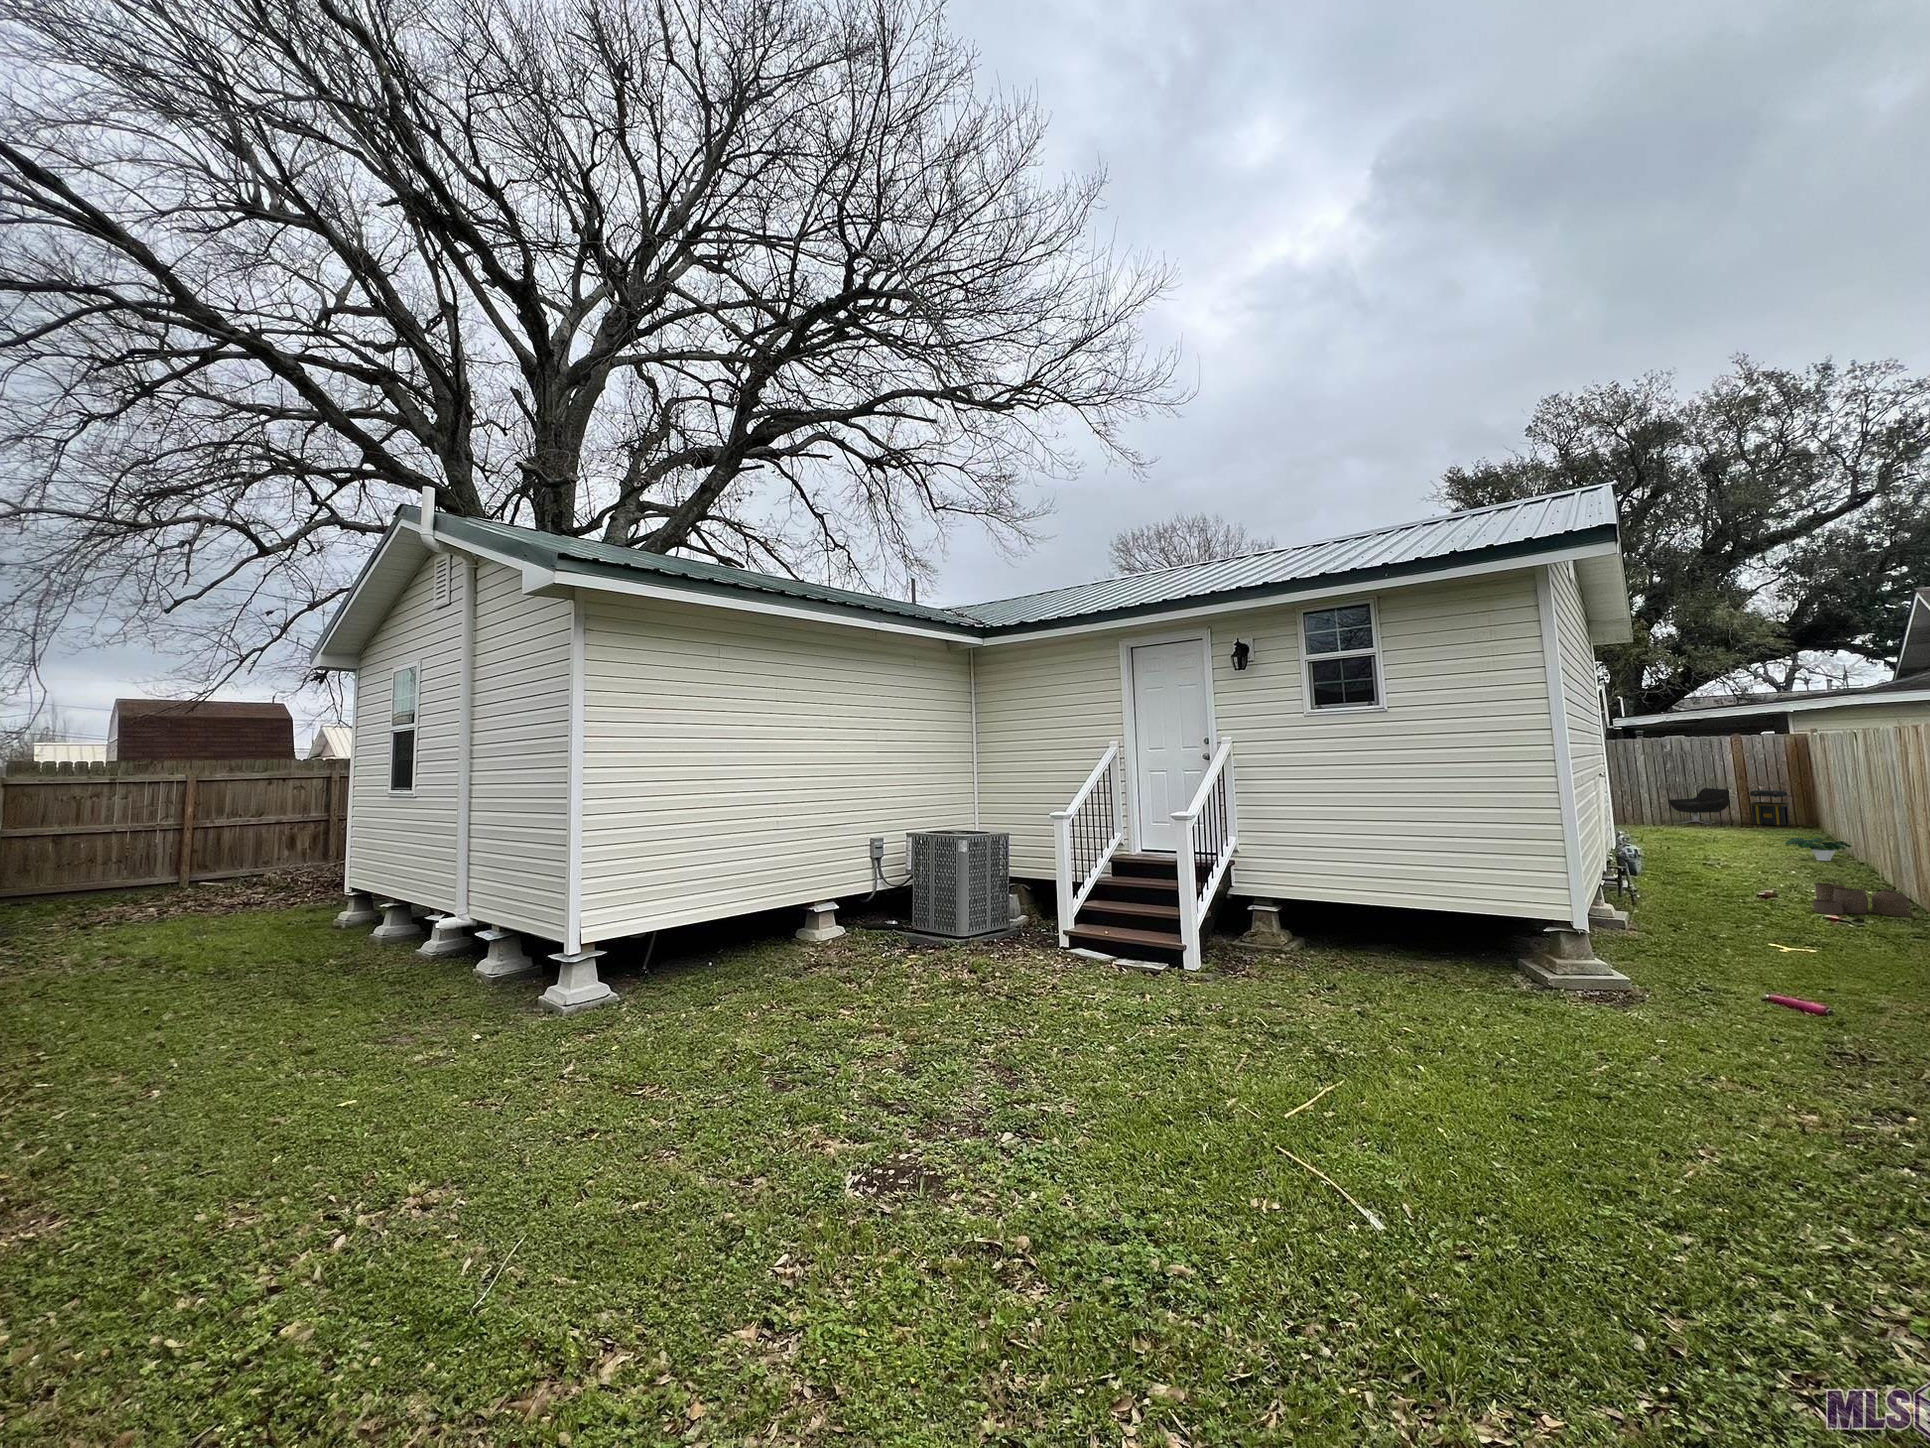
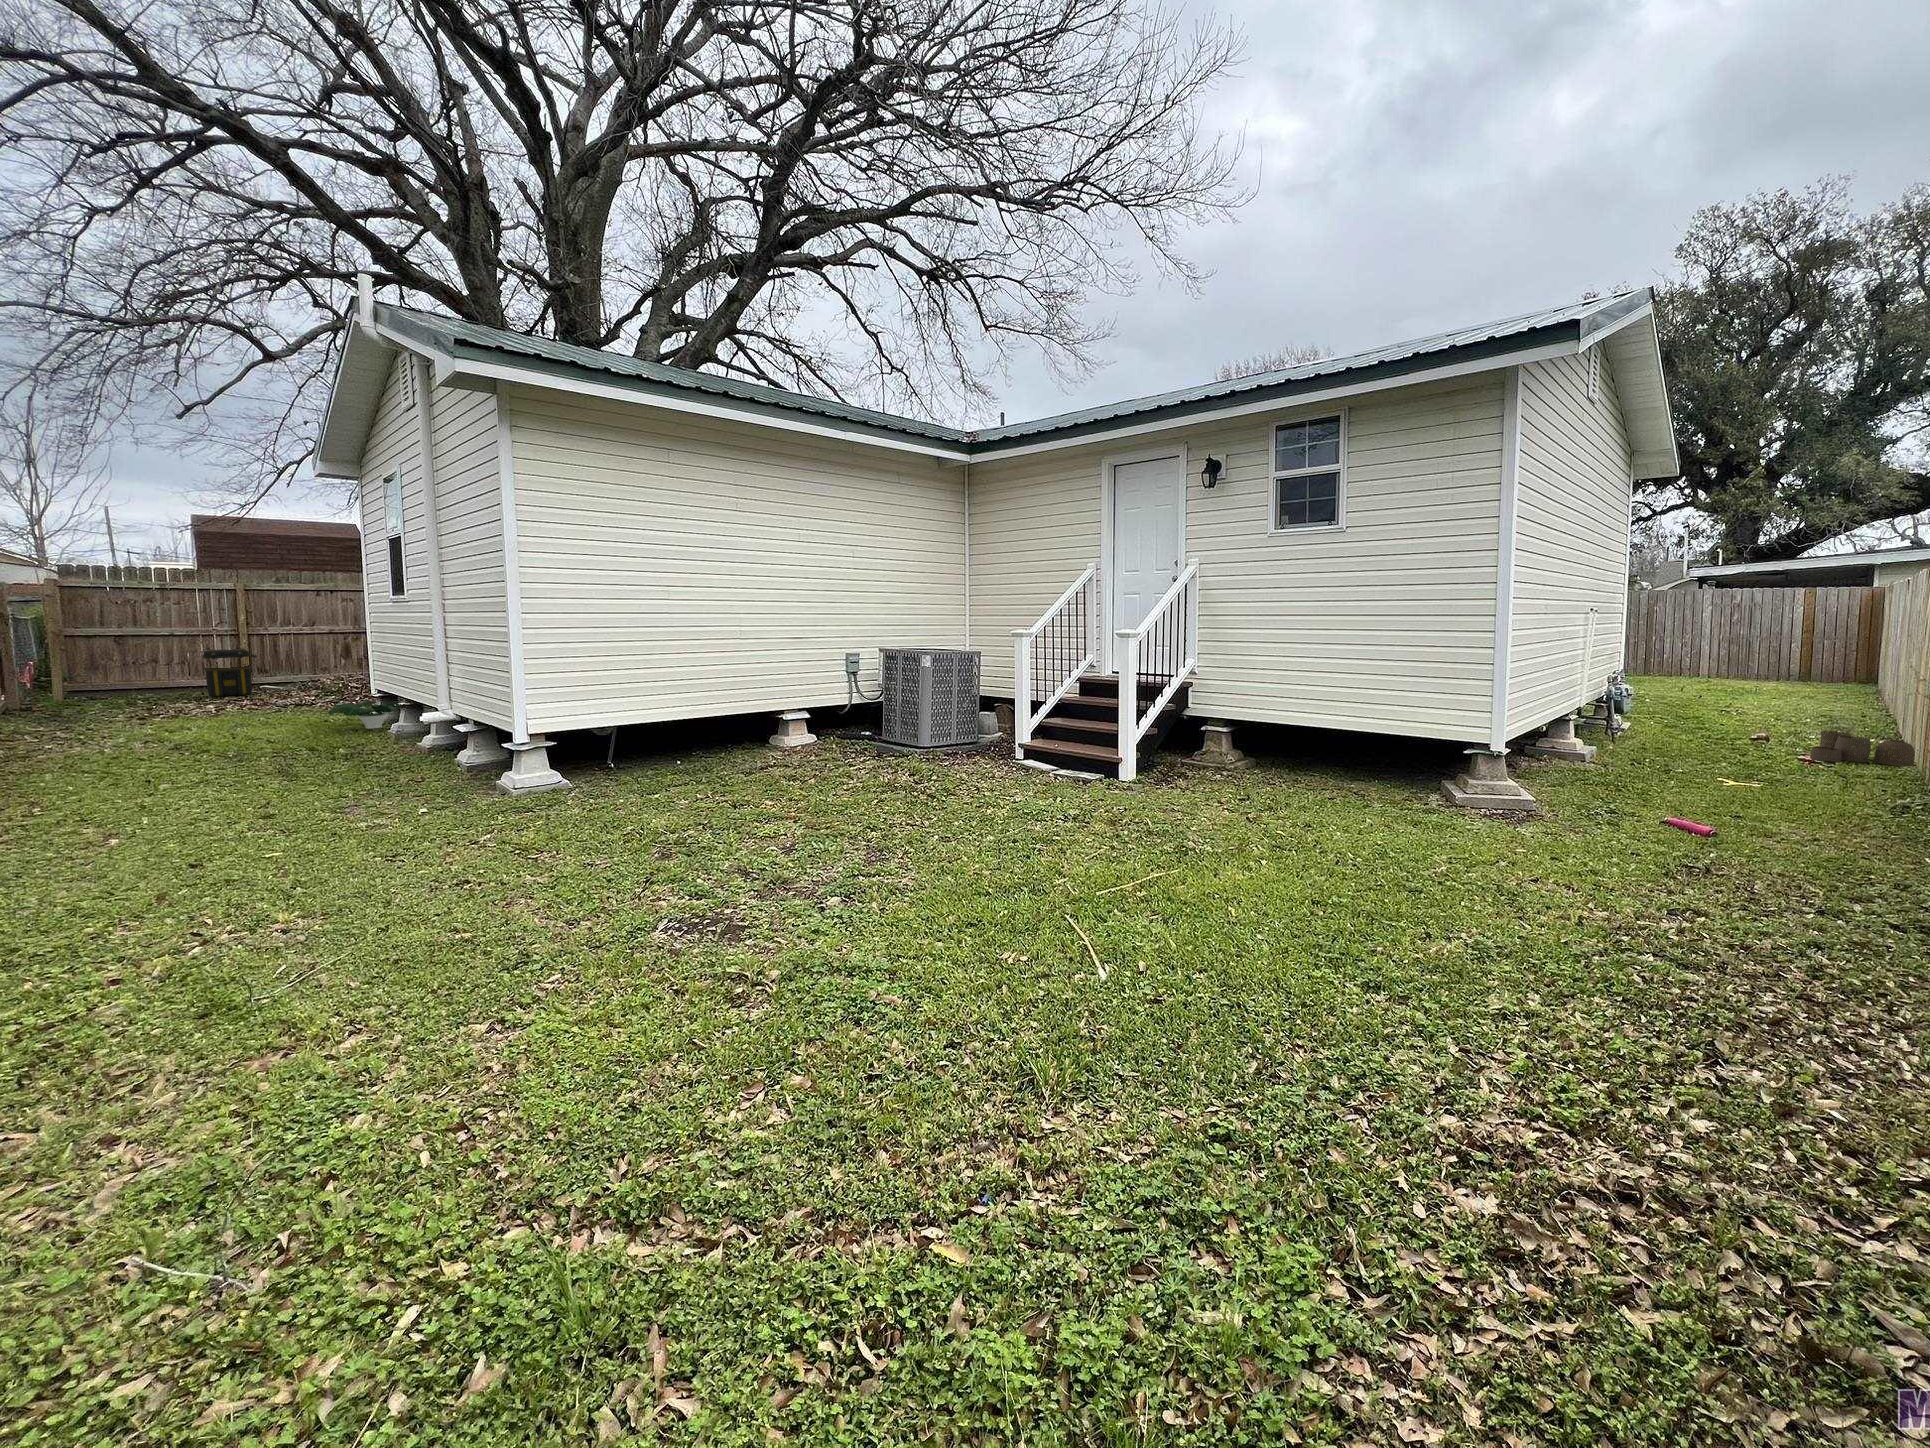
lounge chair: present [1668,788,1730,824] -> none [1731,644,1798,681]
toolbox: present [1750,790,1789,826] -> present [203,649,252,697]
potted plant: present [1785,838,1851,861] -> present [328,700,403,729]

